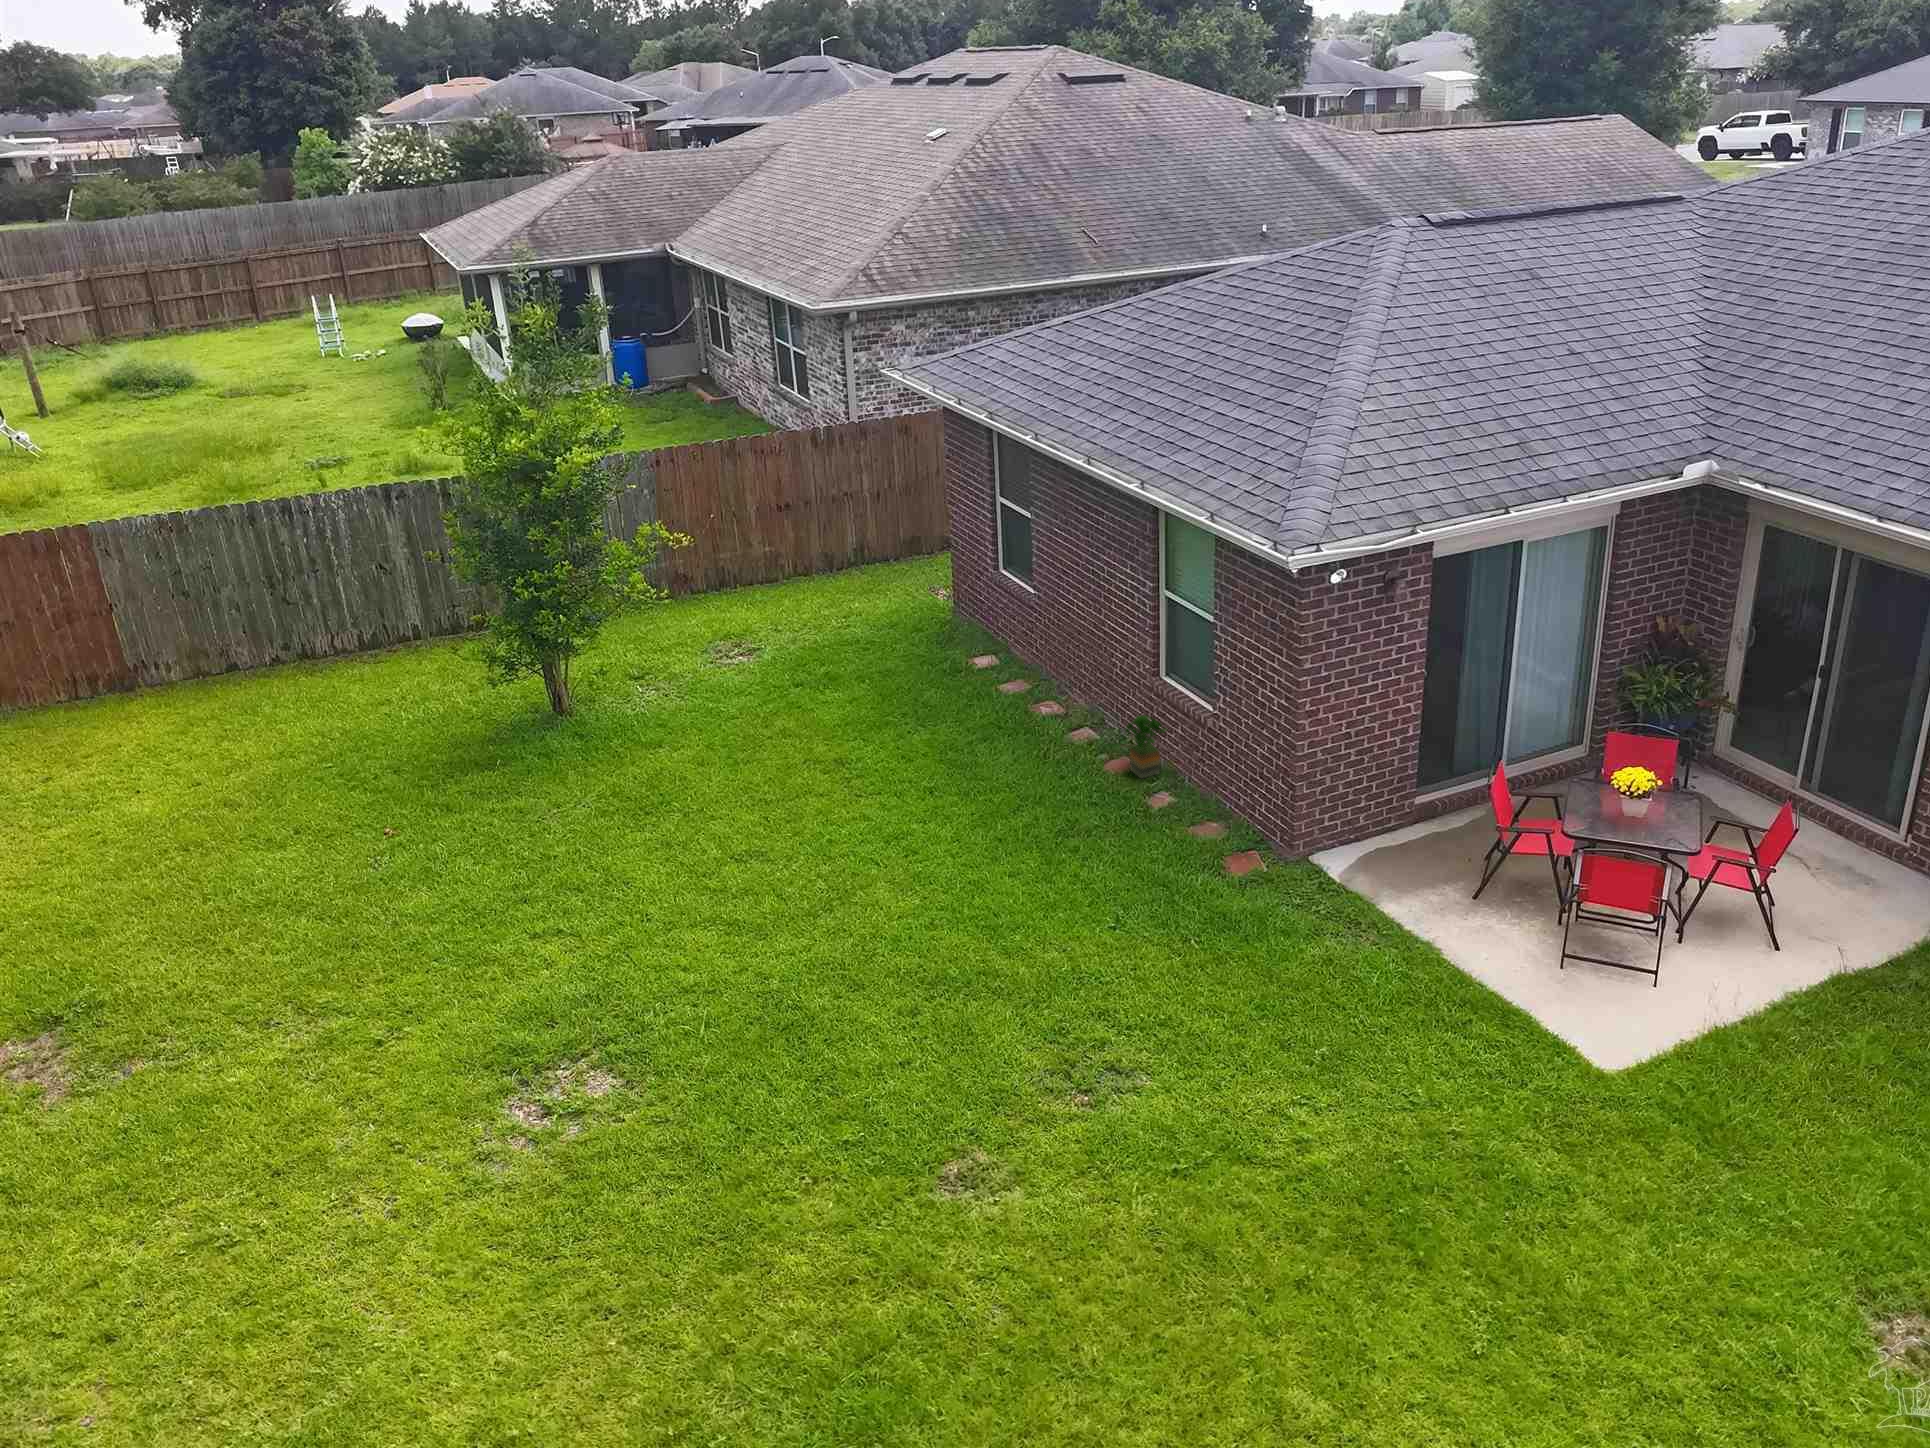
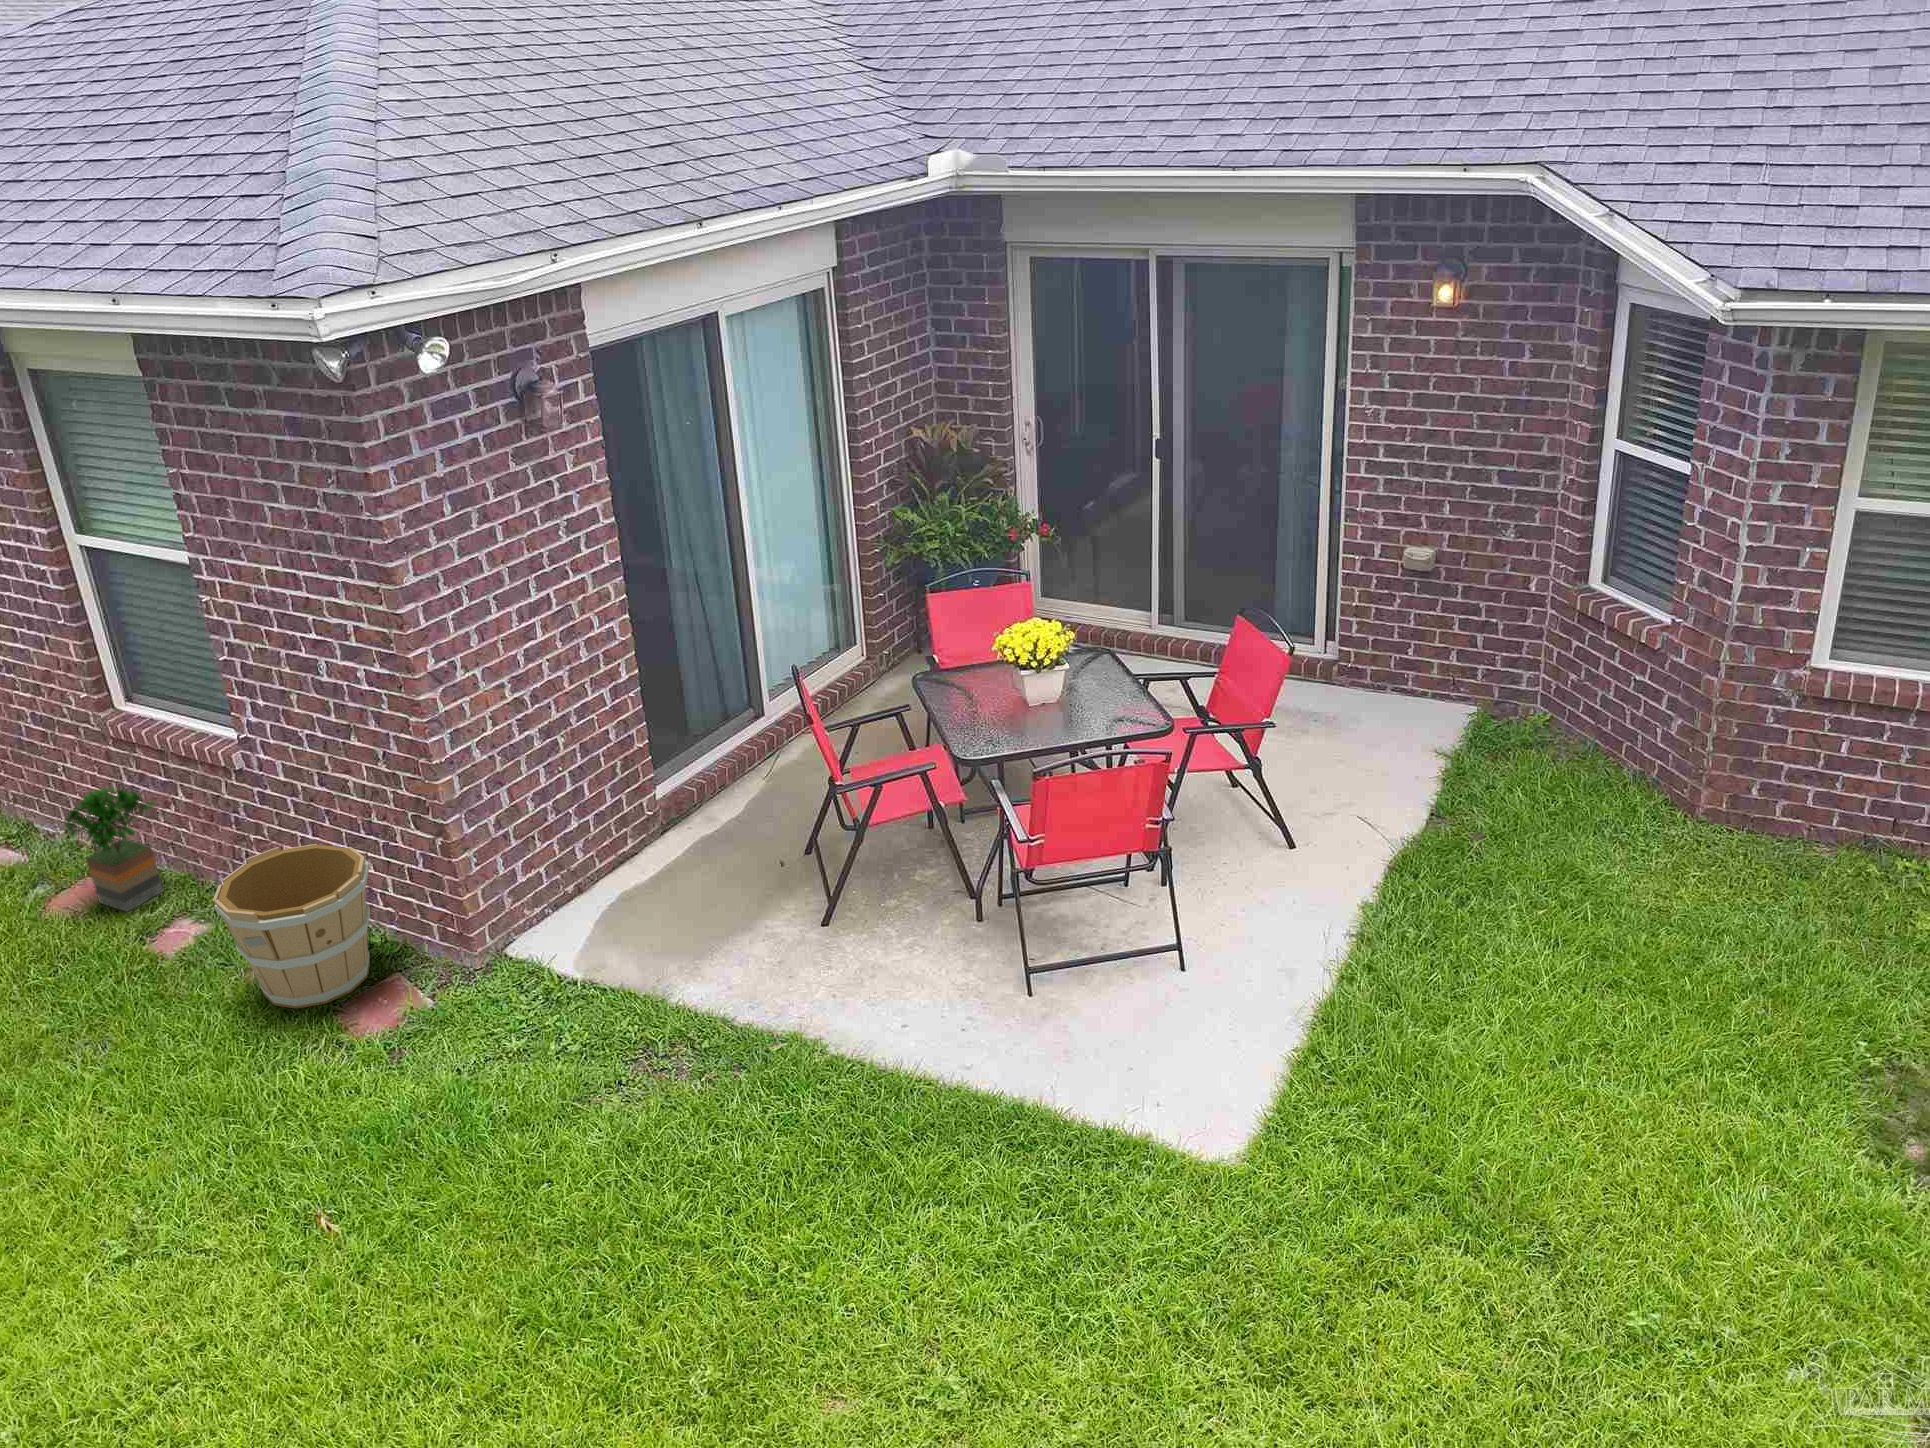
wooden bucket: none [1182,771,1256,854] -> present [213,844,370,1009]

